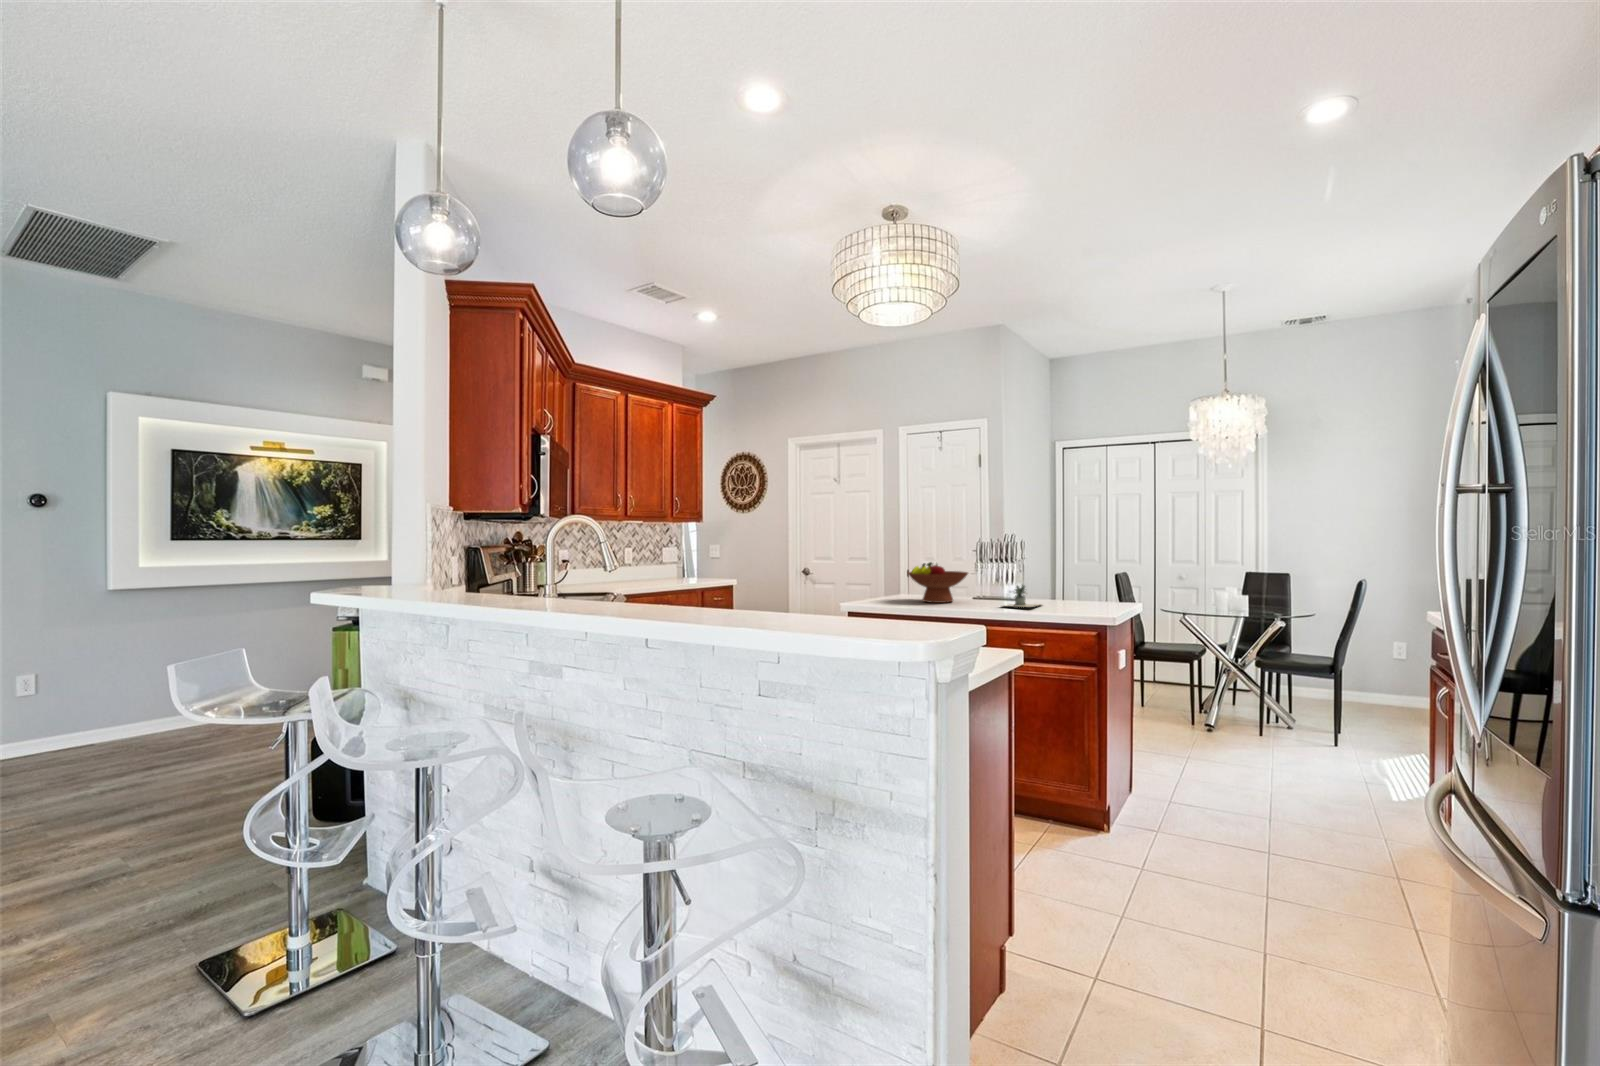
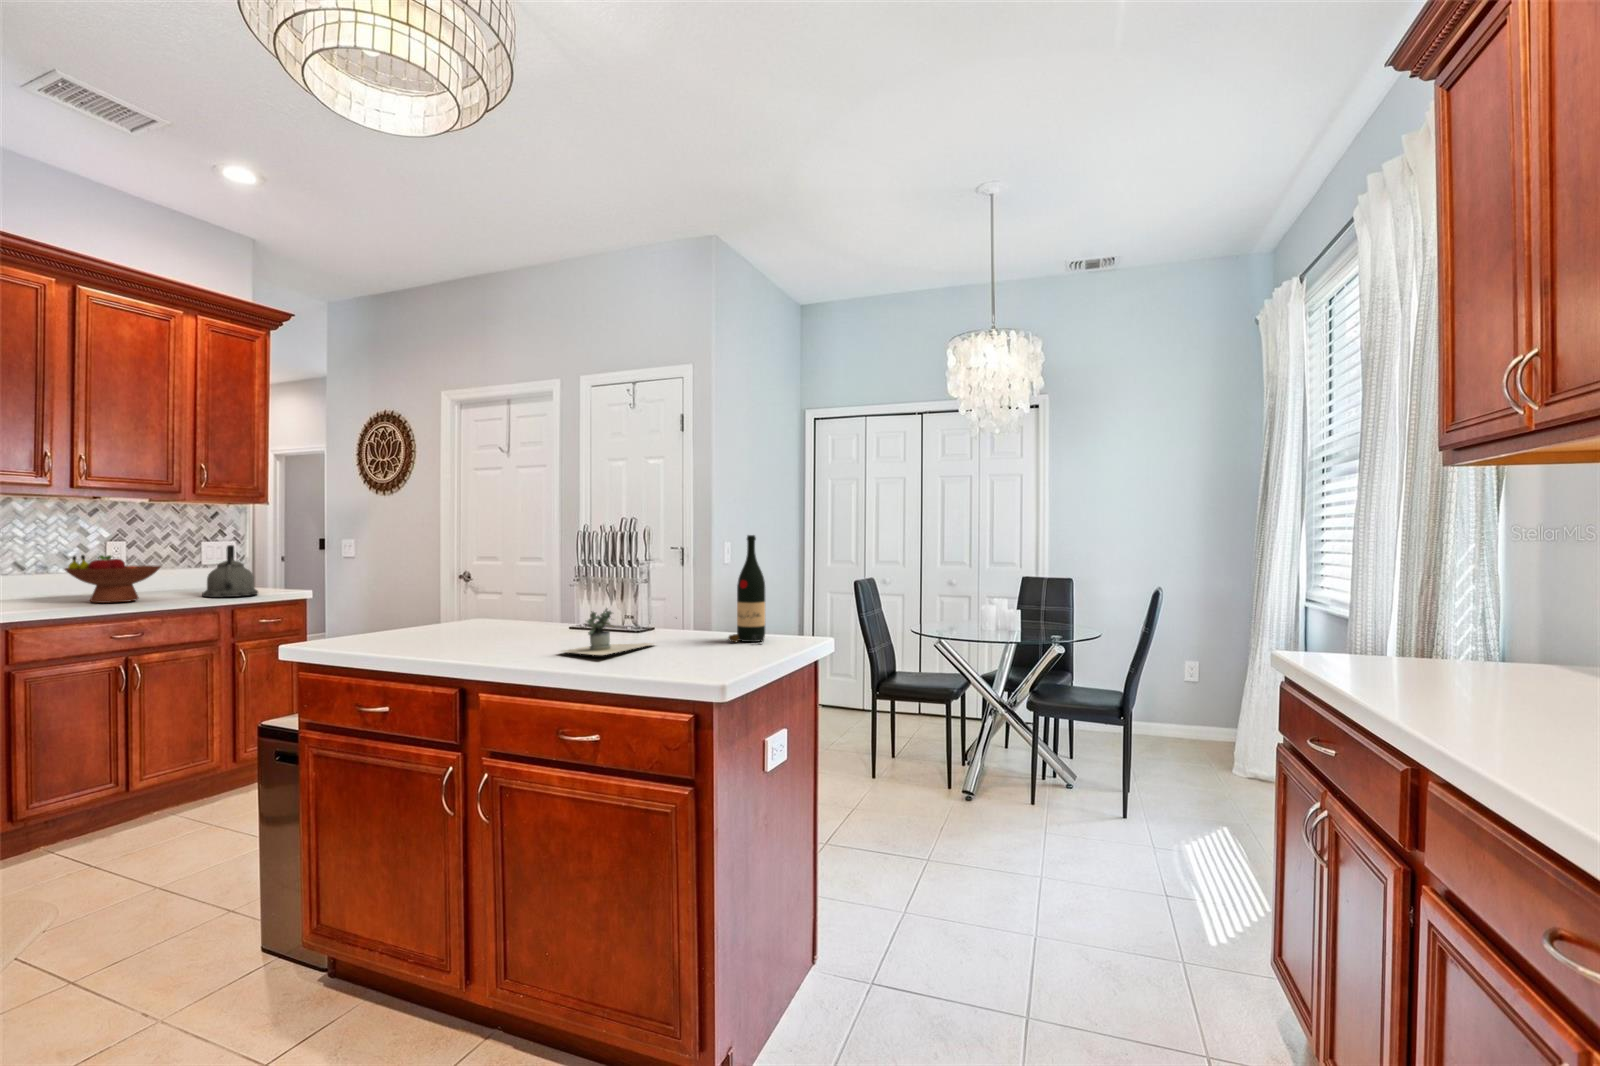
wine bottle: none [1082,544,1105,605] -> present [728,535,765,643]
kettle: none [682,549,710,582] -> present [202,545,258,597]
fruit bowl: present [908,562,968,603] -> present [65,555,161,603]

